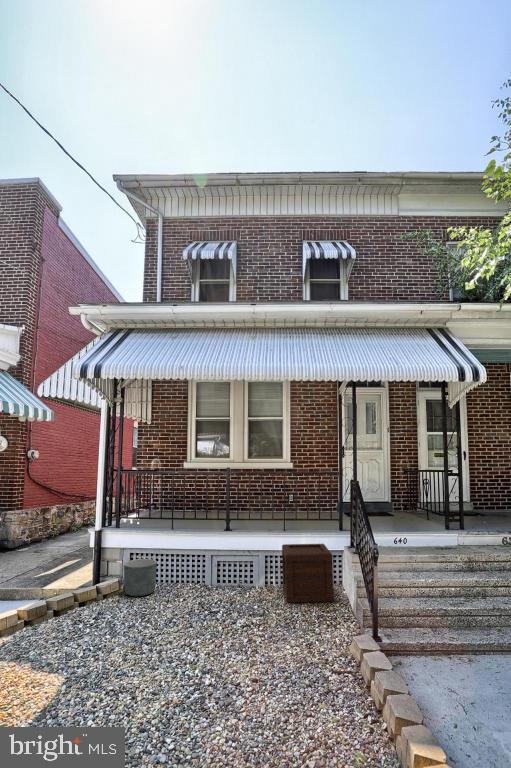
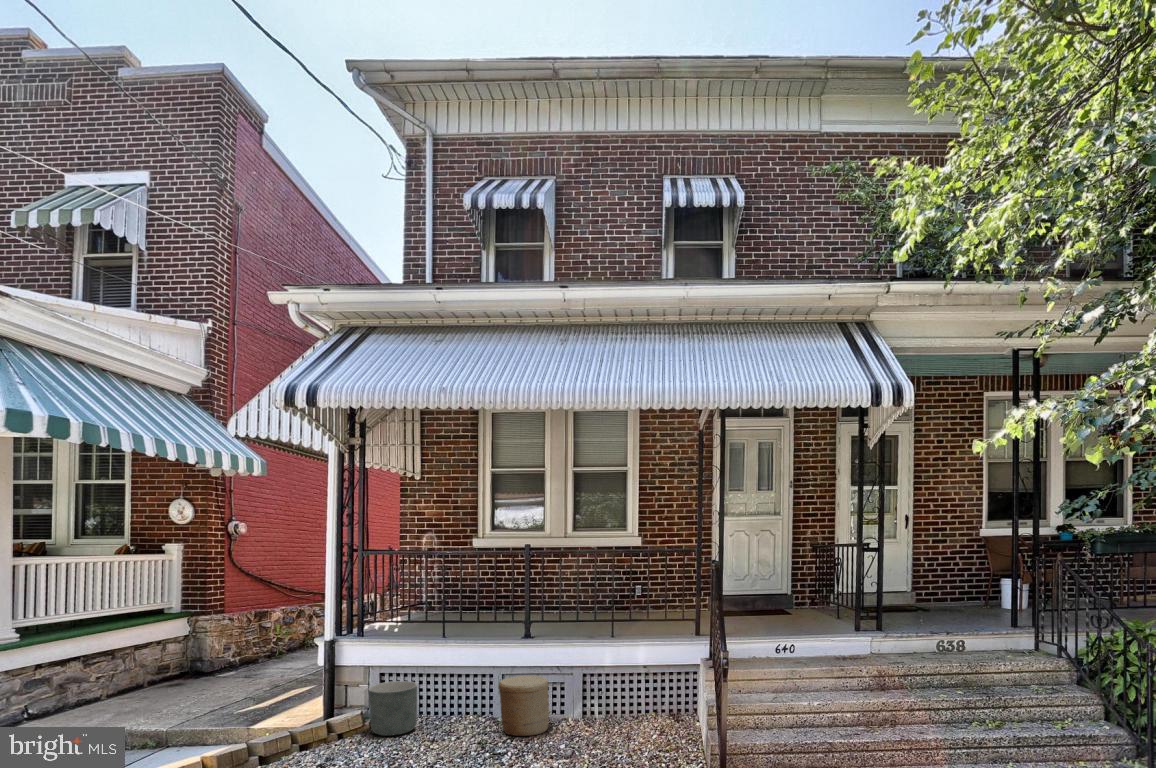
wooden crate: present [282,544,334,603] -> none [605,652,680,741]
woven basket: none [212,557,245,598] -> present [498,676,549,736]

